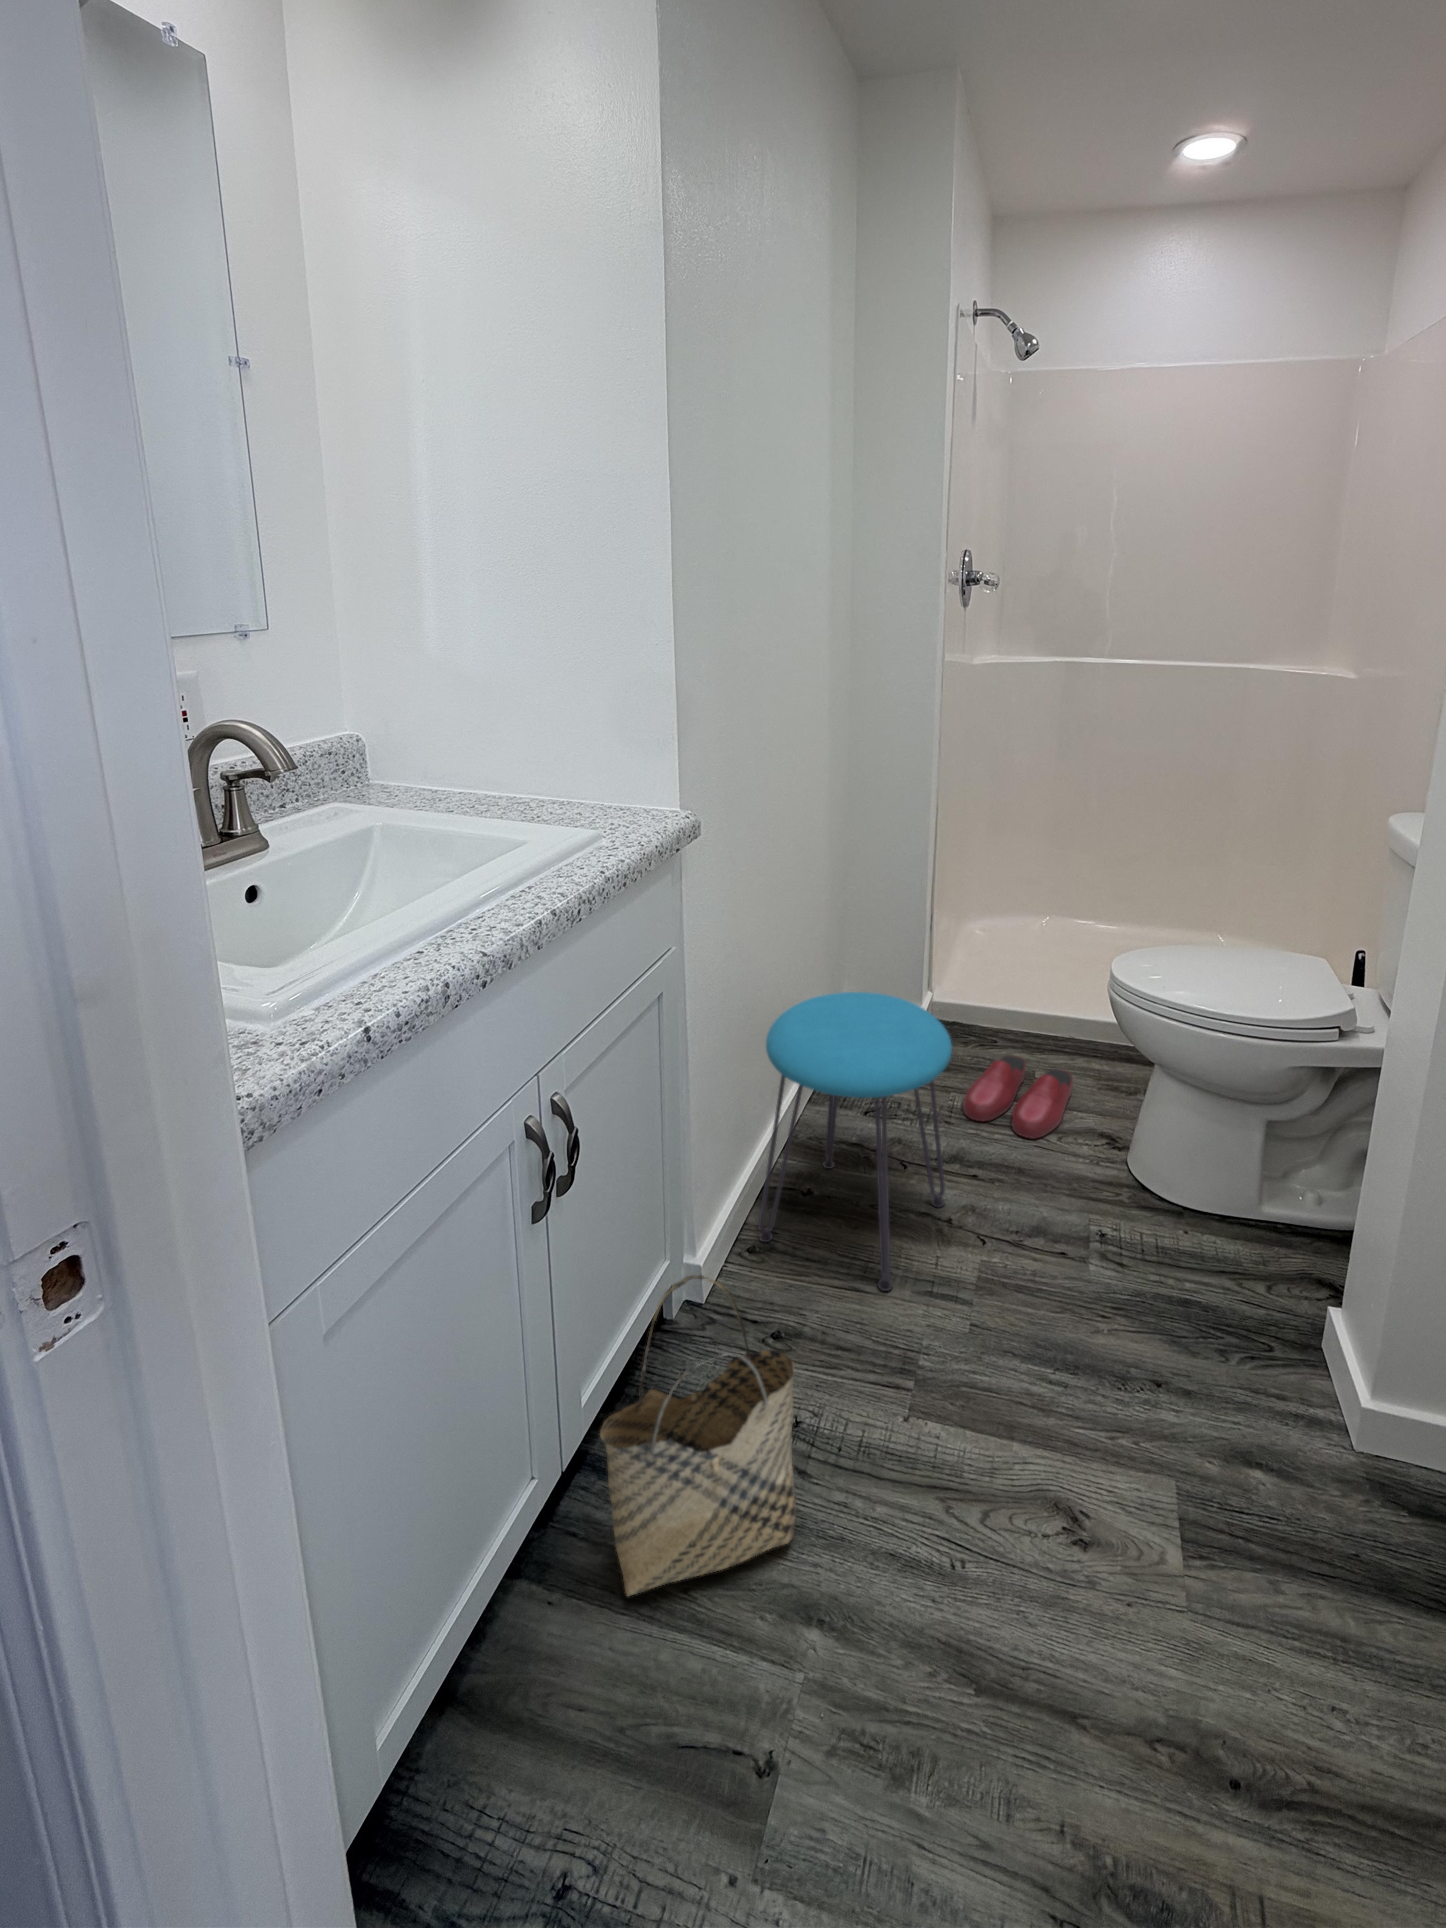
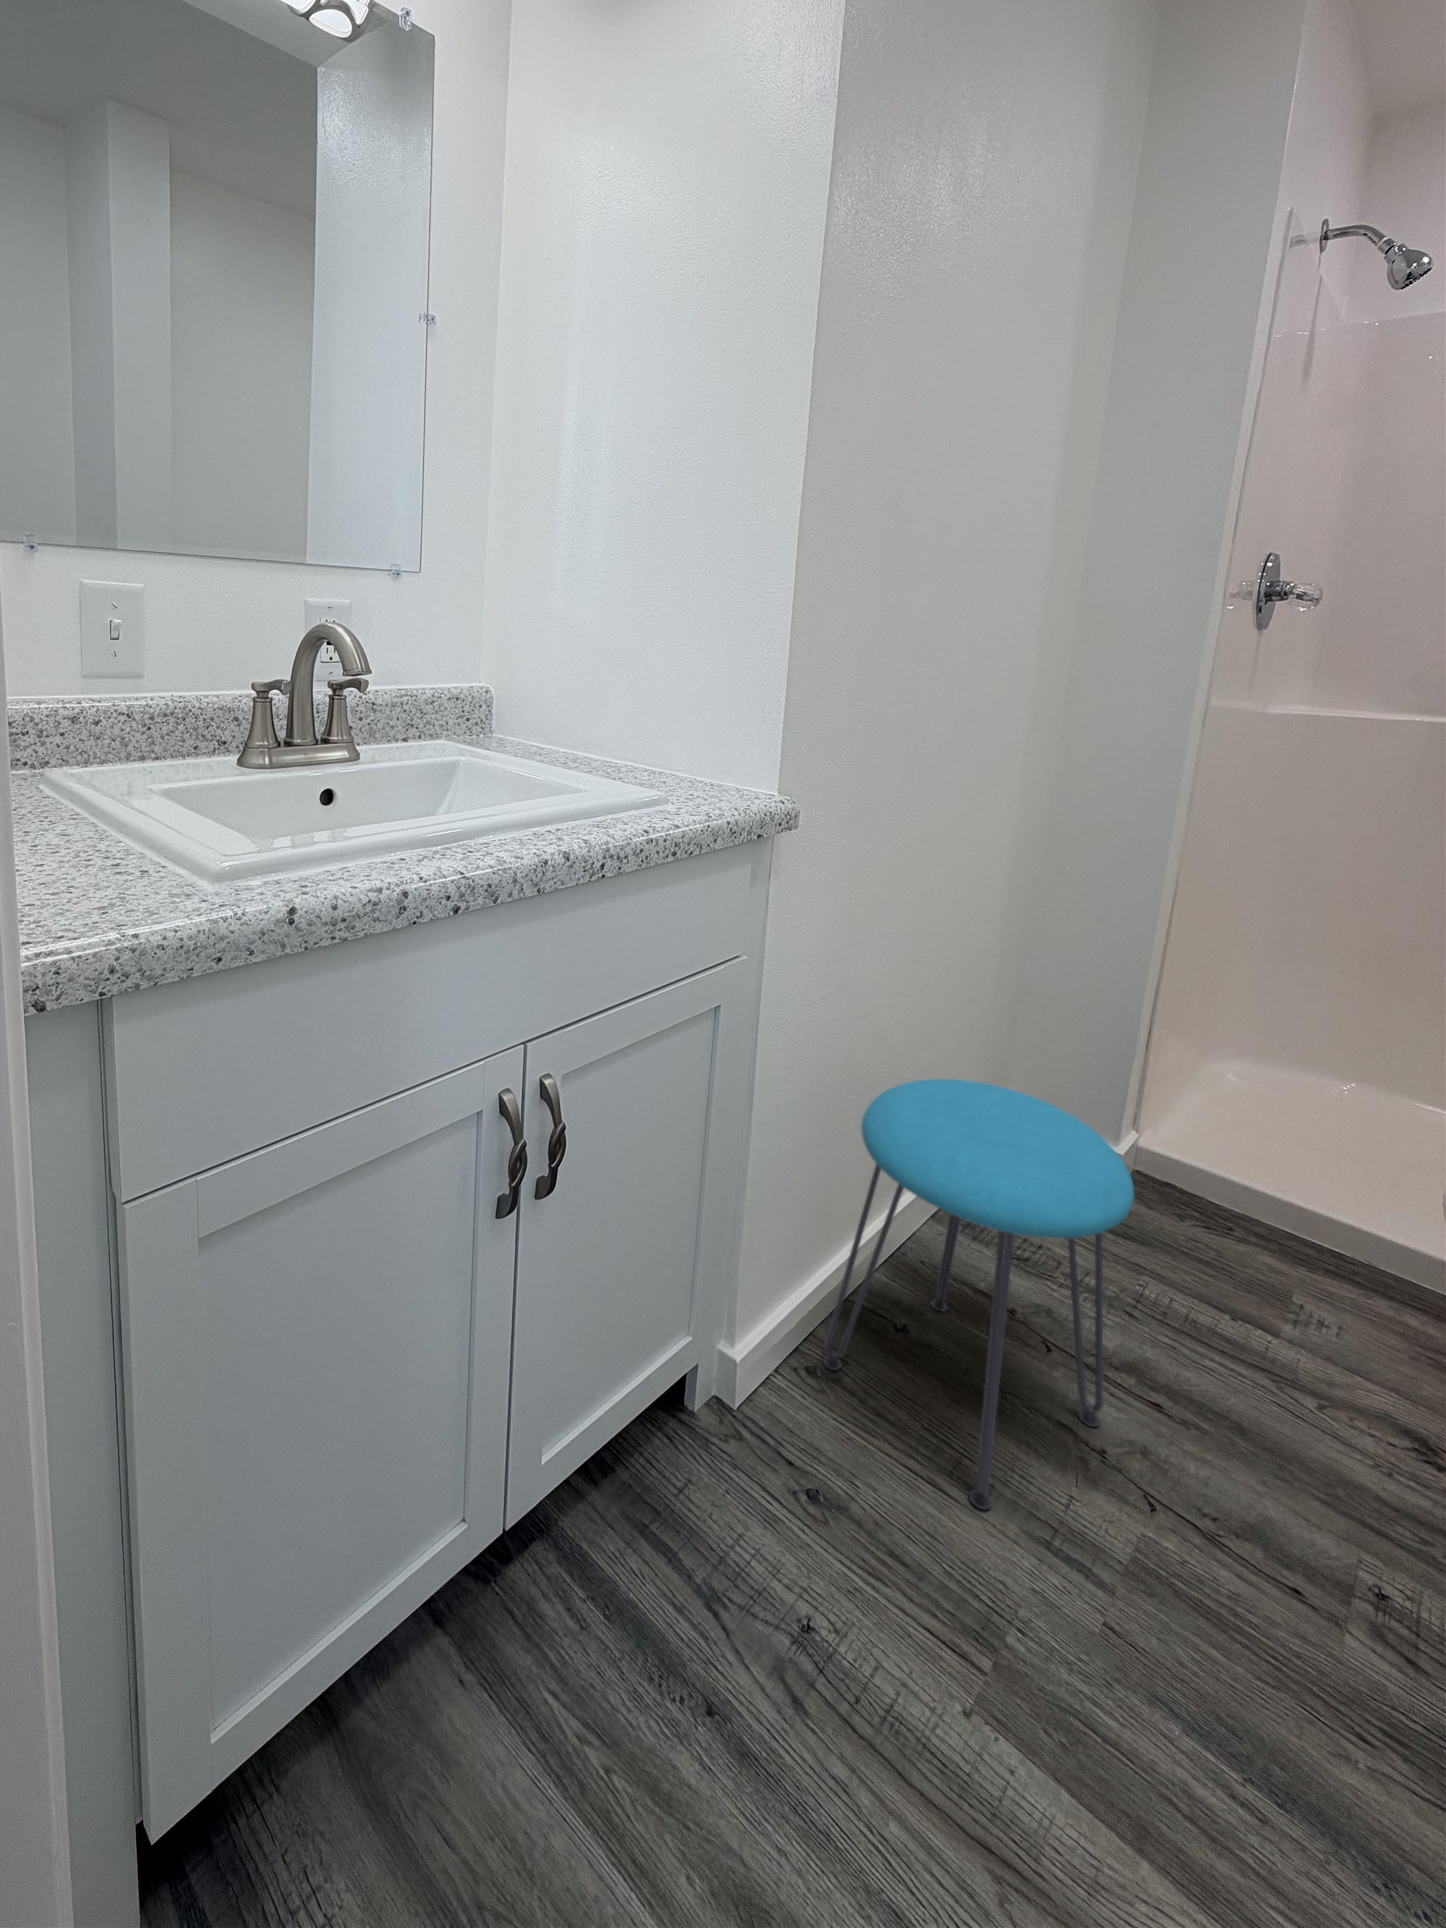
slippers: present [963,1055,1073,1138] -> none [1159,1253,1363,1391]
woven basket: present [600,1275,796,1596] -> none [534,1361,795,1793]

